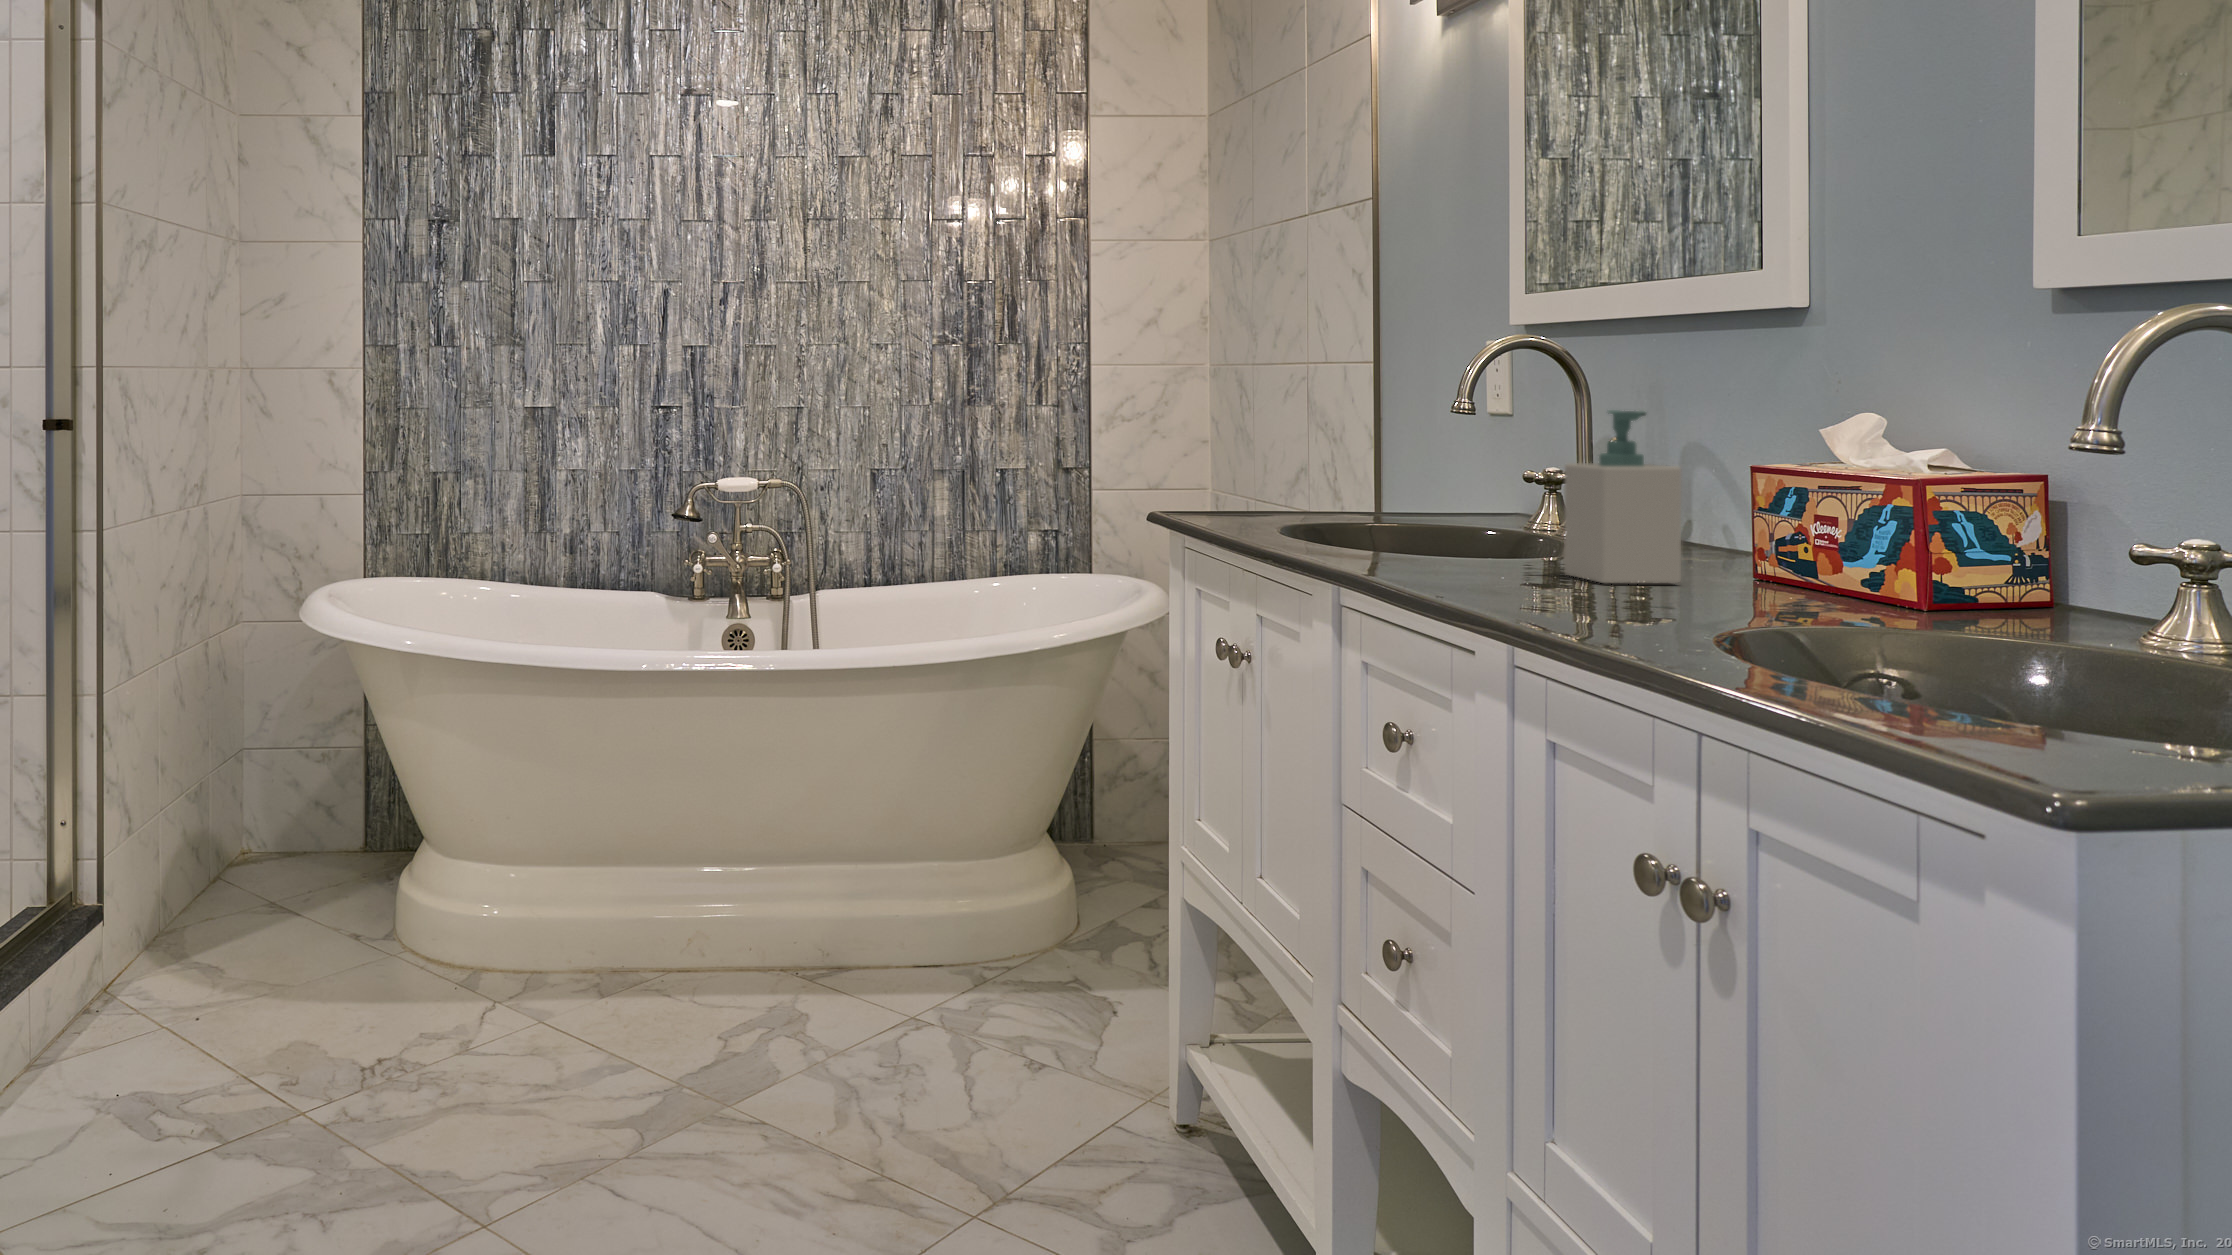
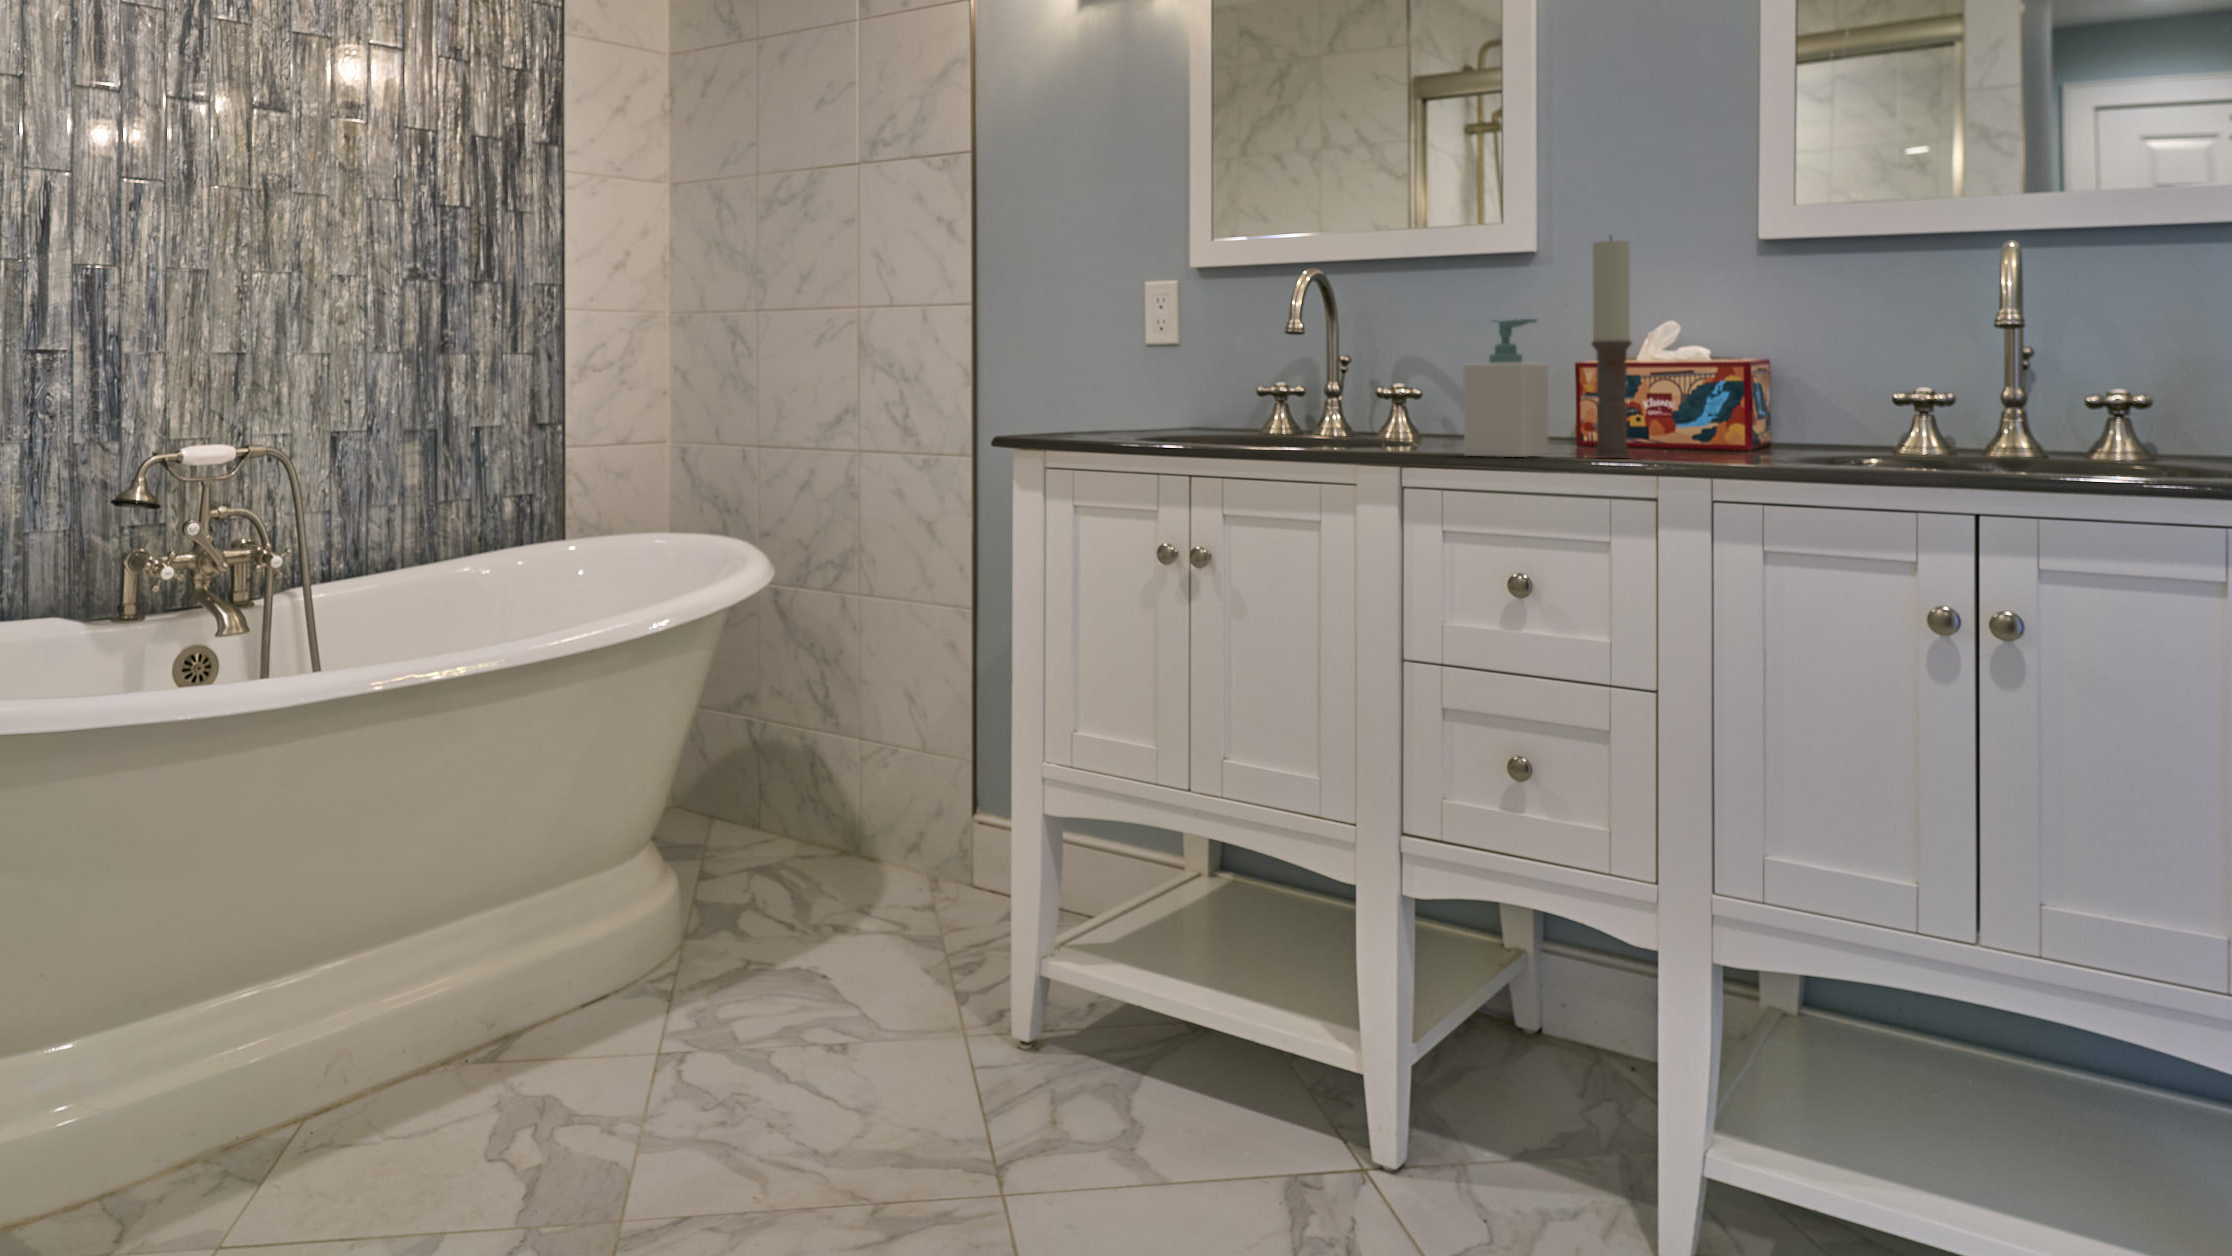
candle: none [1696,306,1754,598] -> present [1591,237,1632,457]

